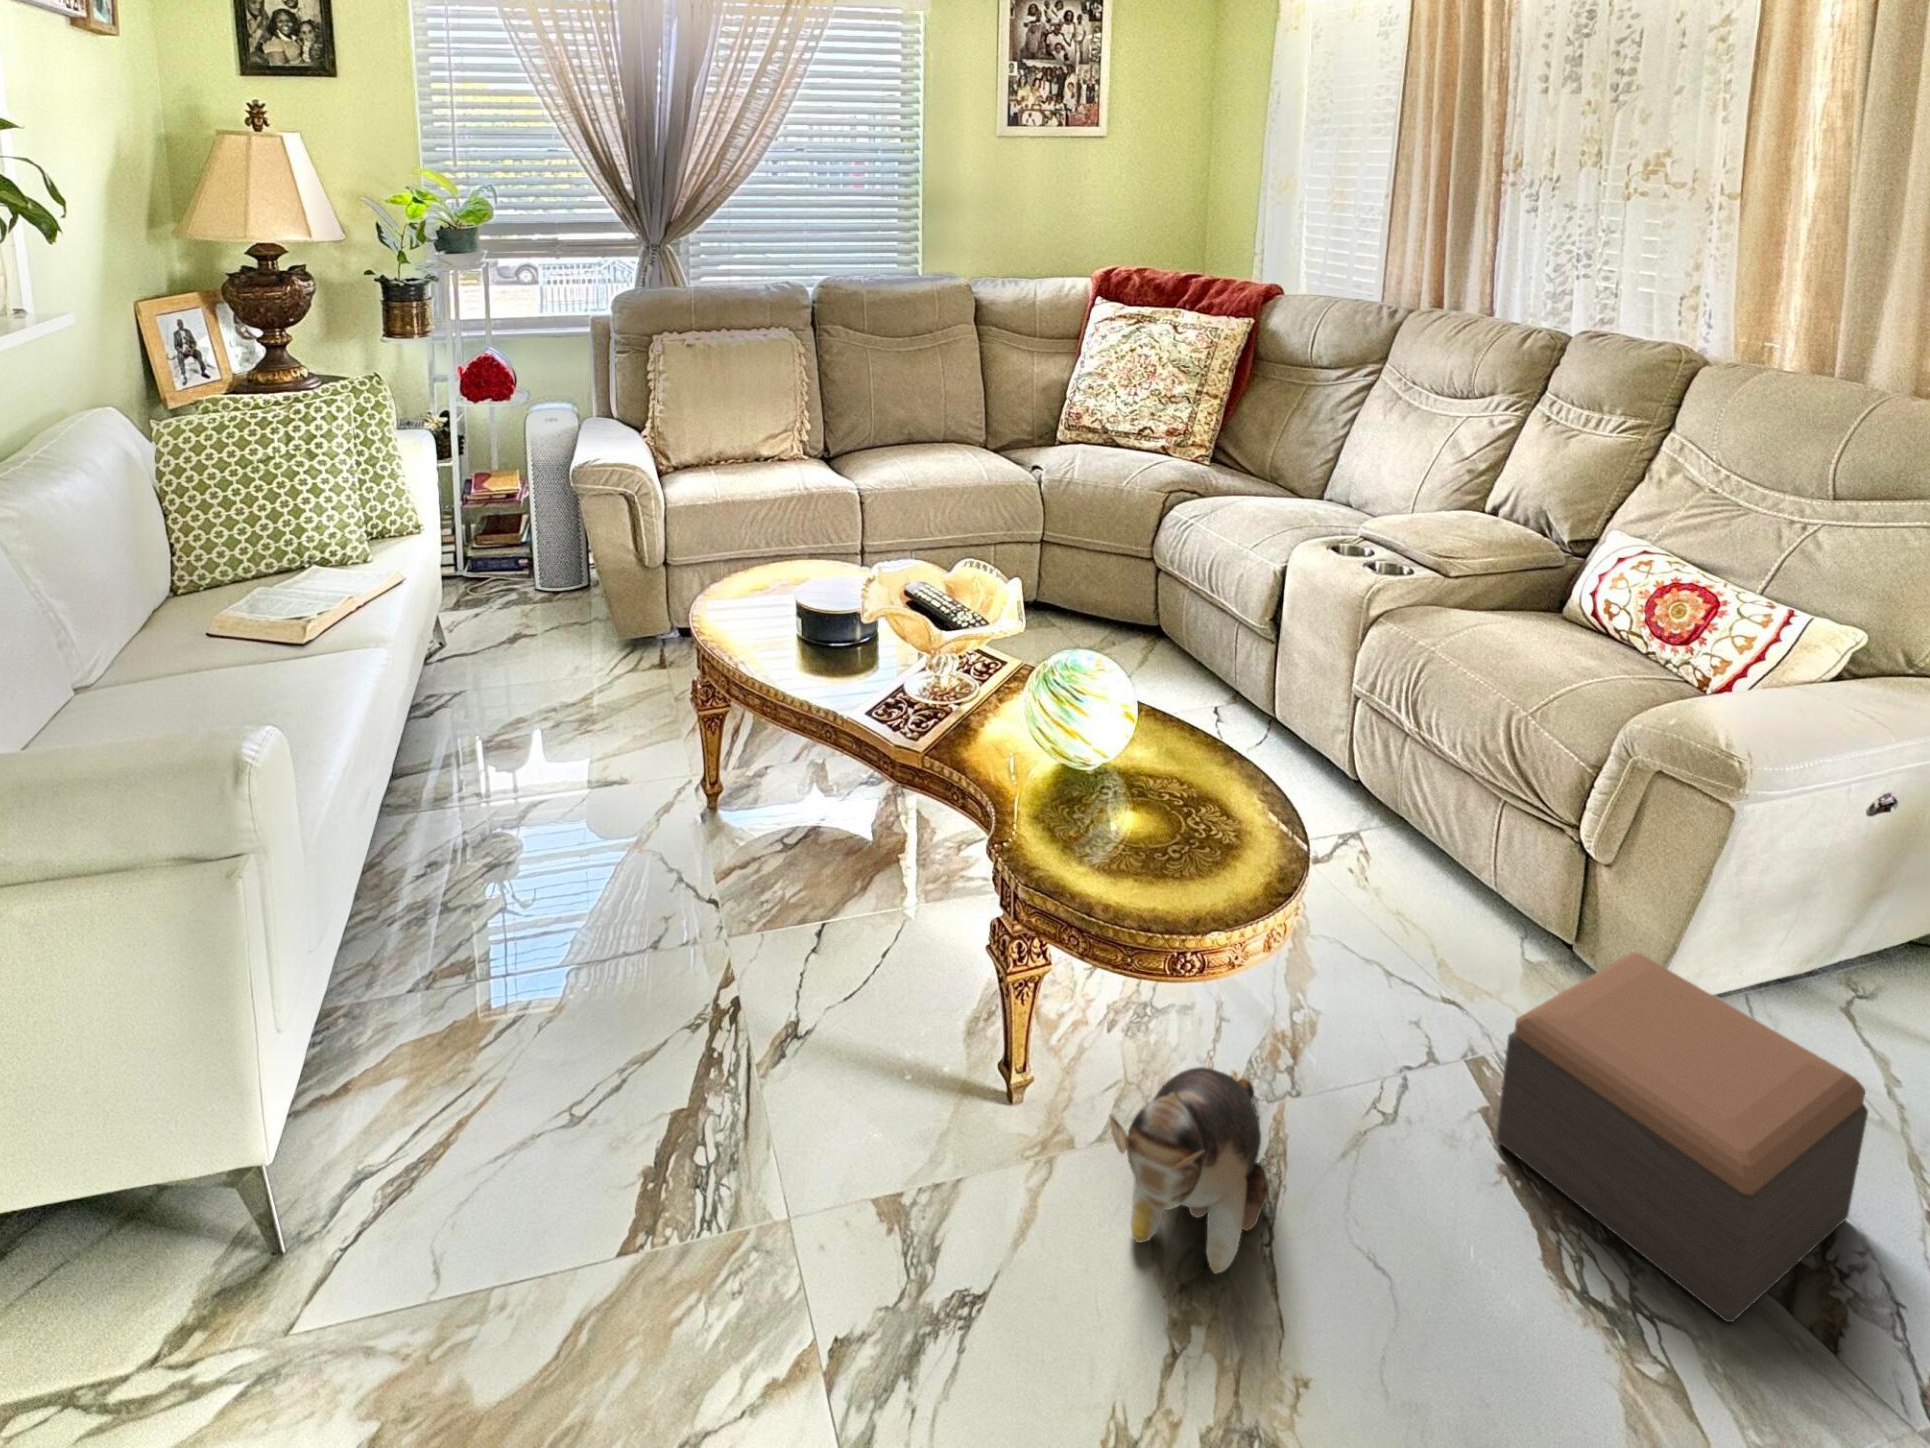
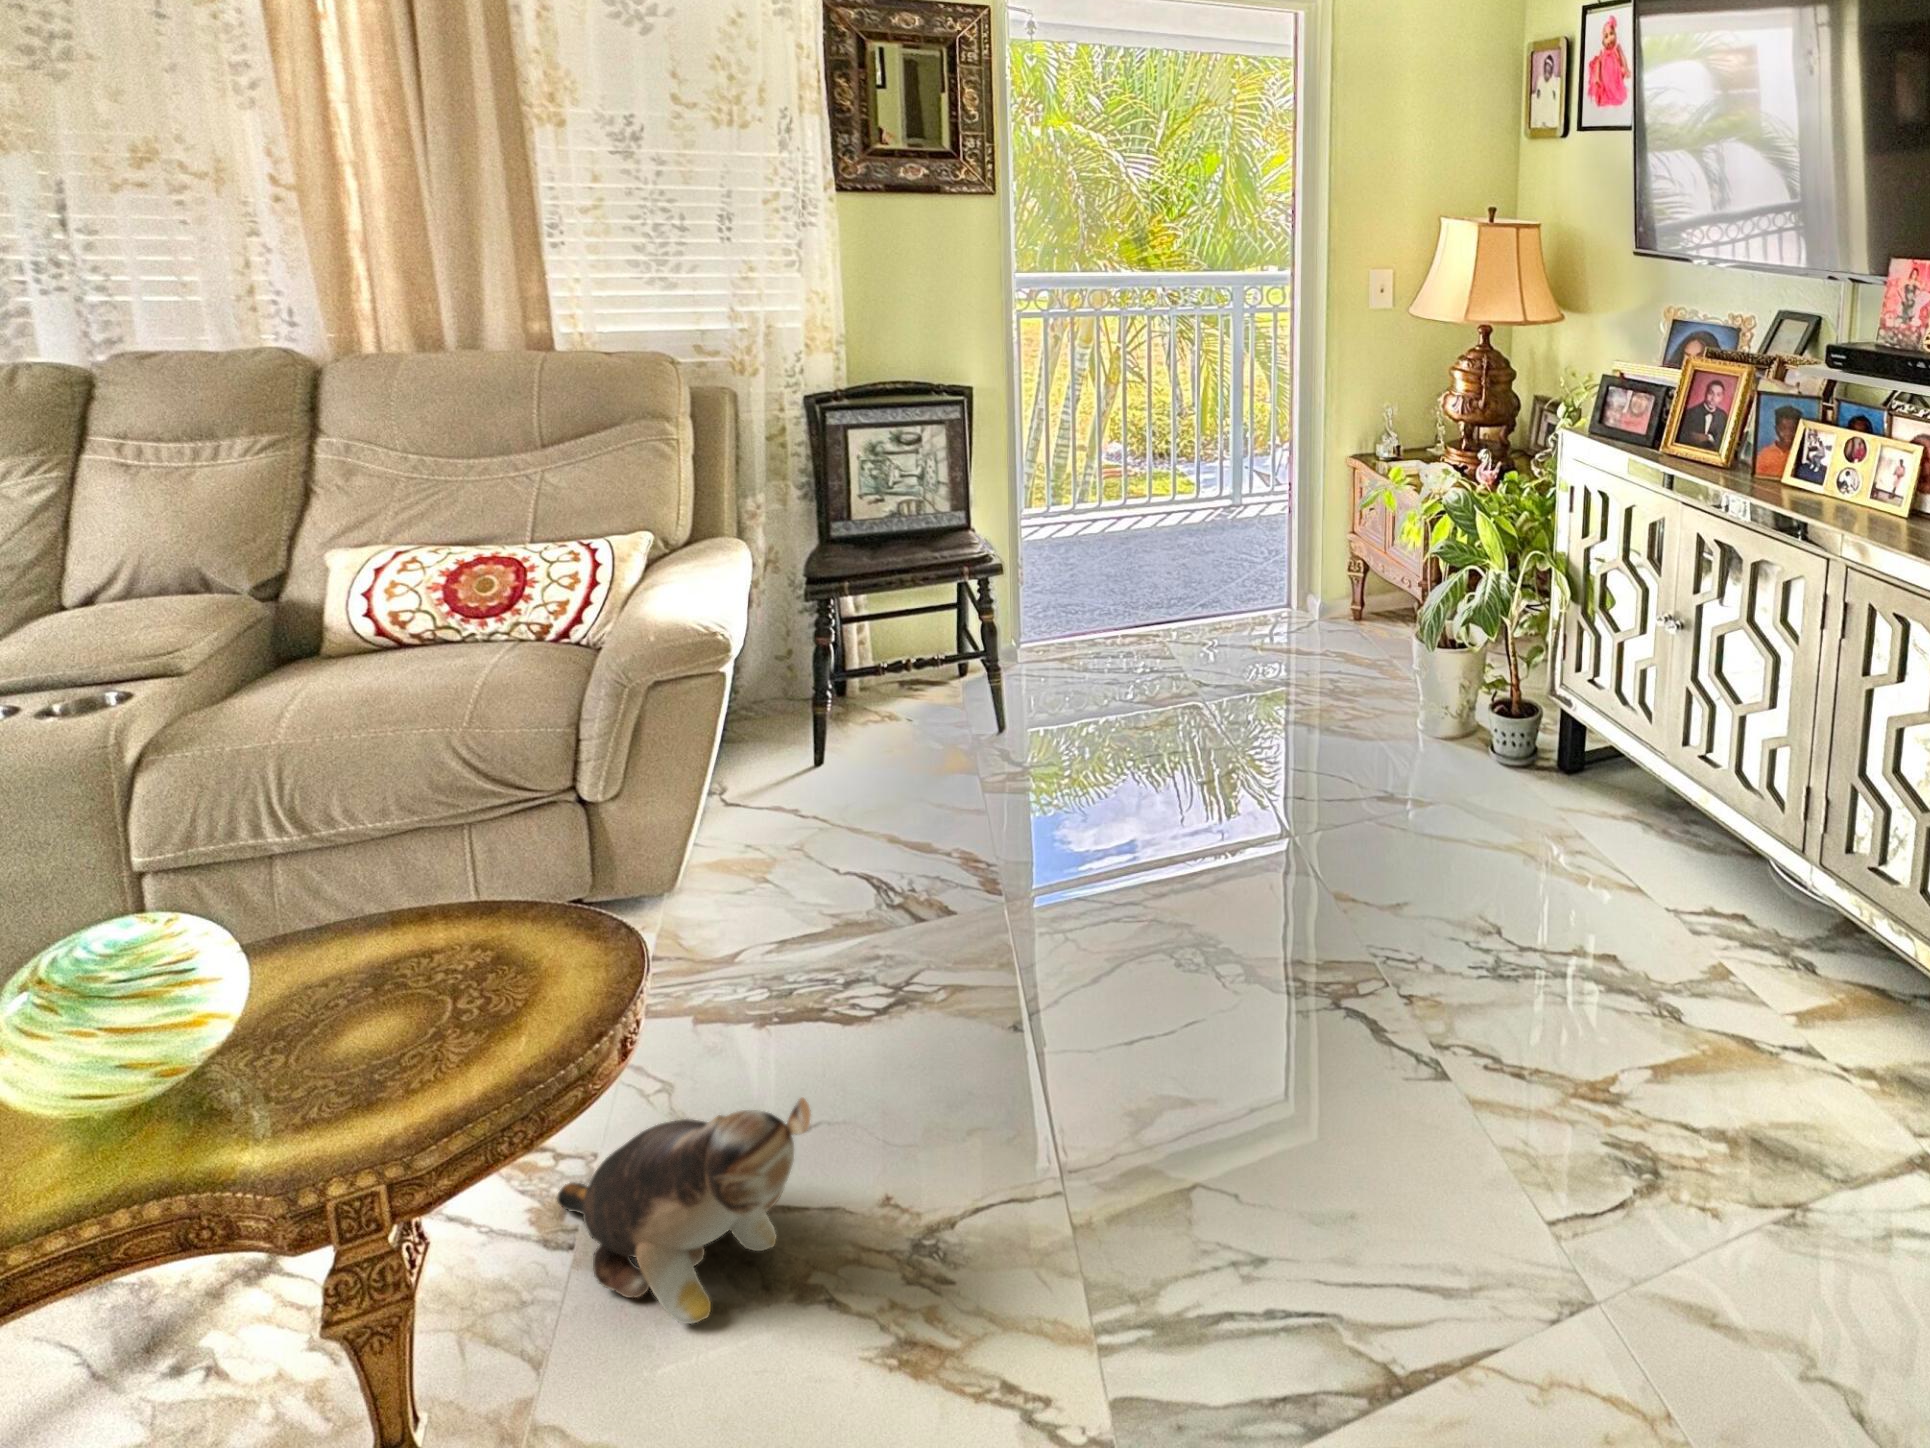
footstool: present [1496,952,1868,1322] -> none [695,779,927,1021]

